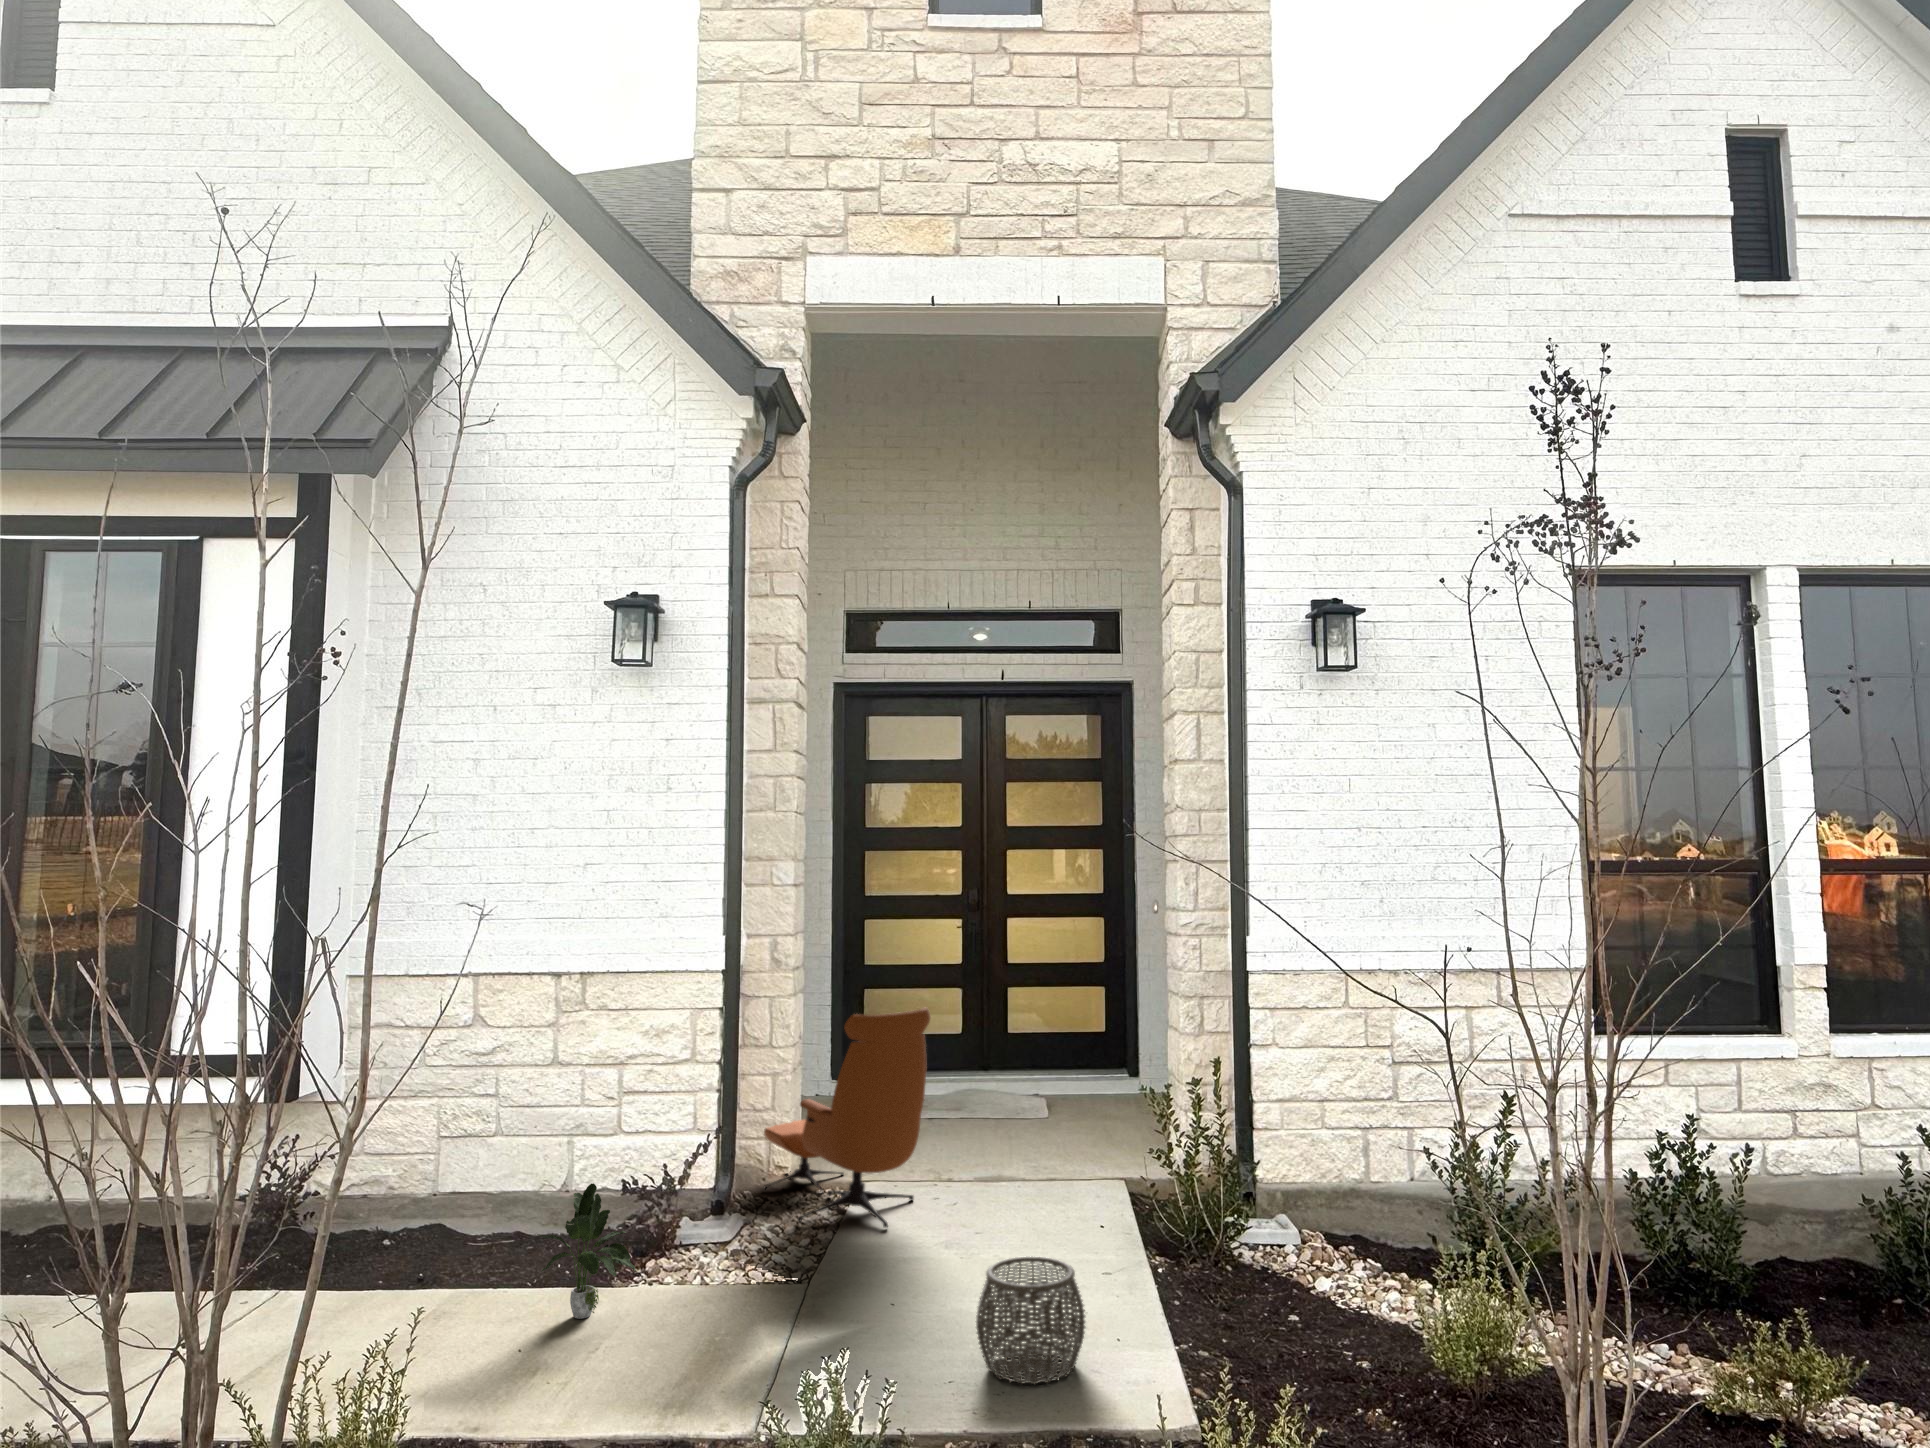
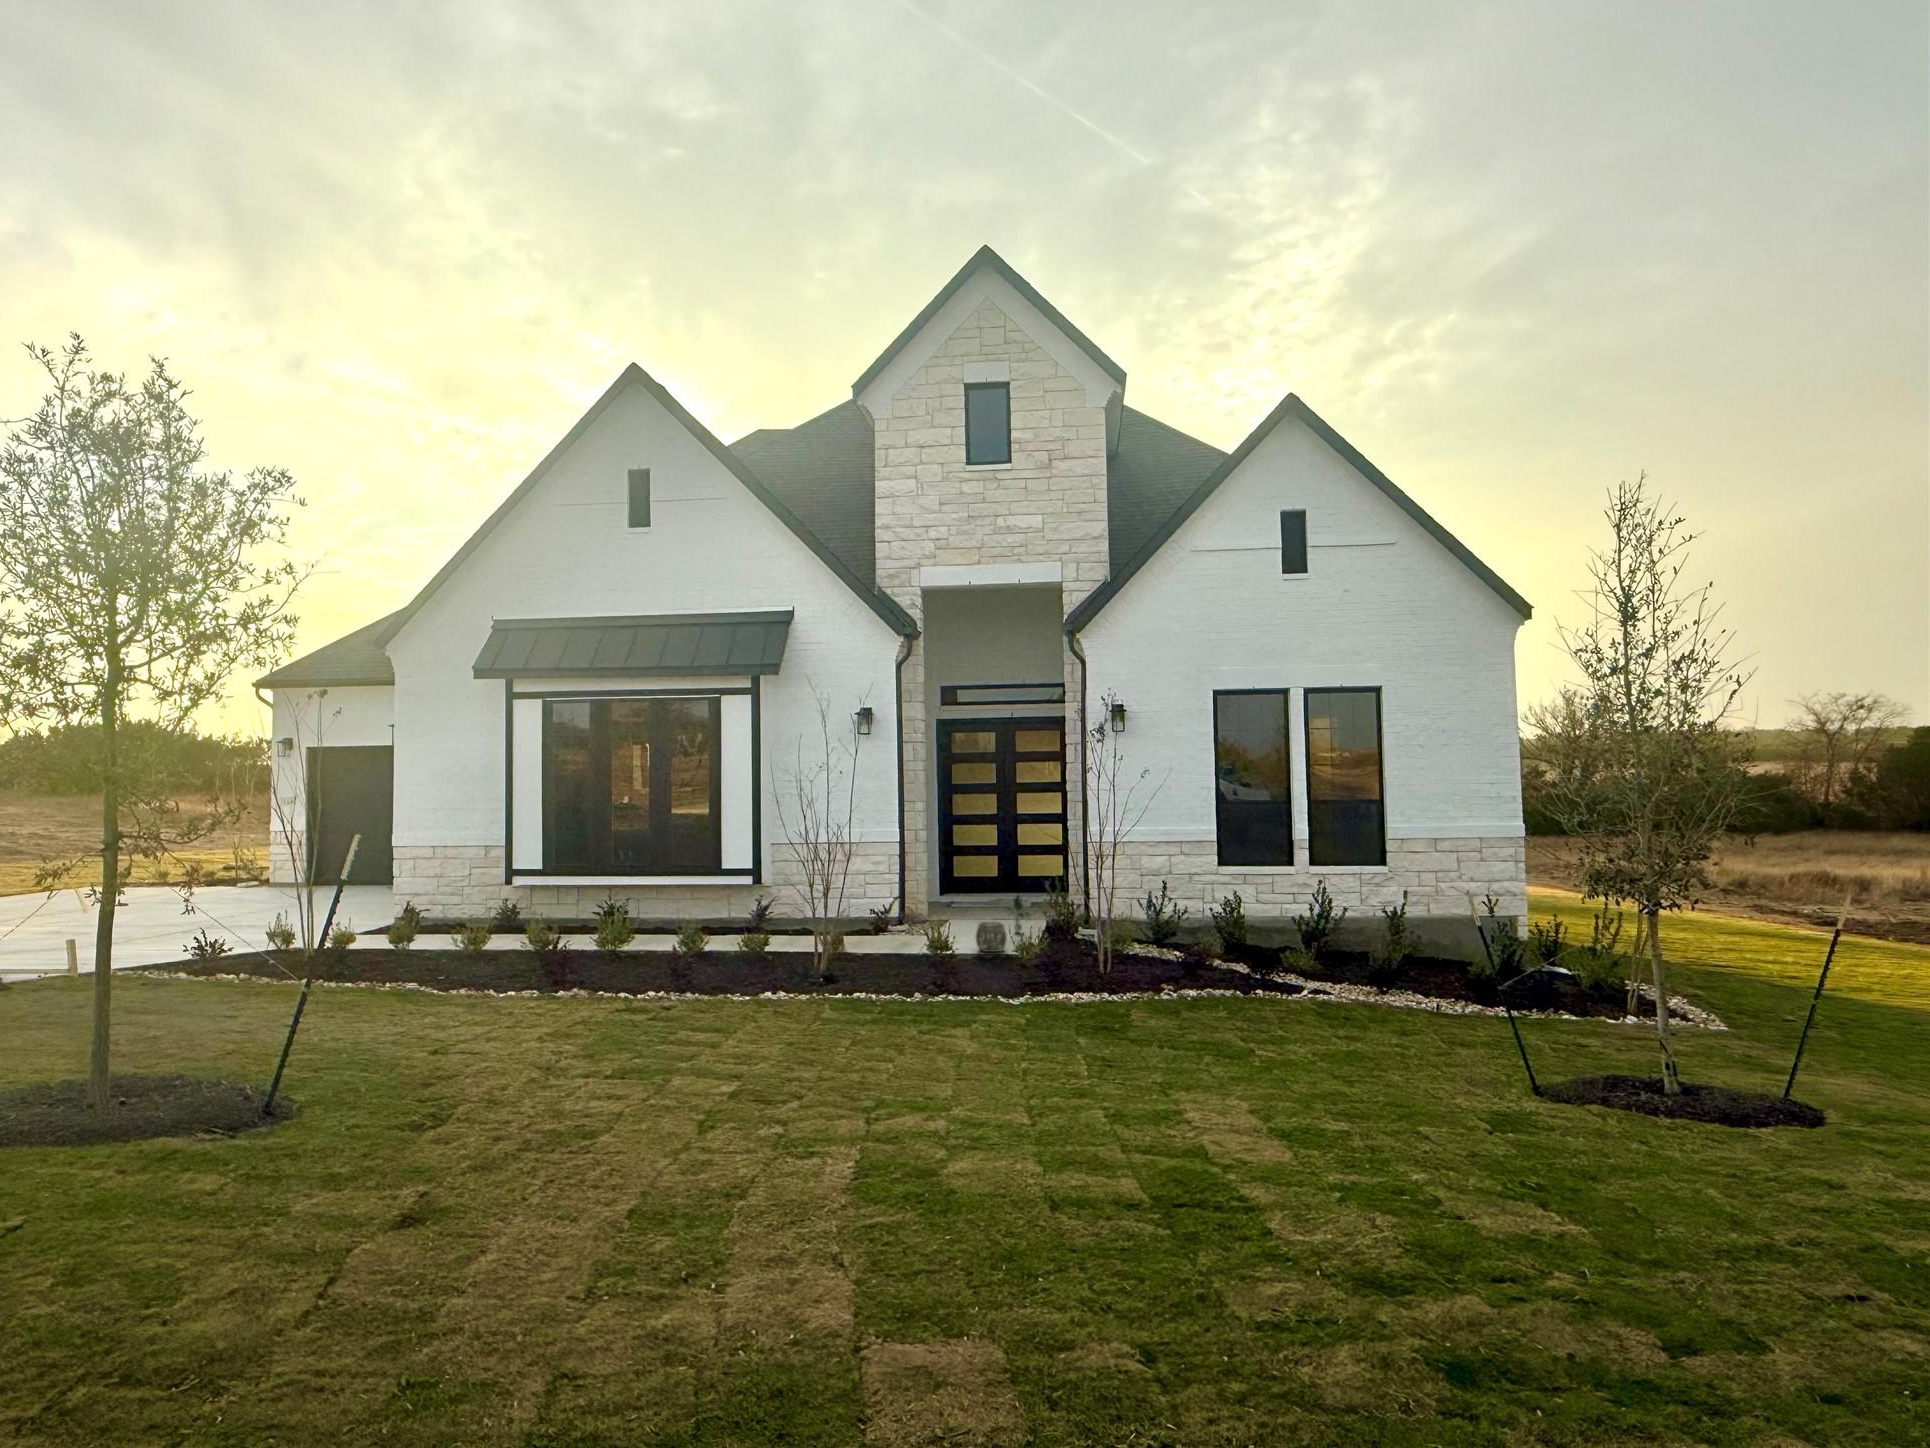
lounge chair: present [764,1008,931,1228] -> none [914,854,970,929]
potted plant: present [537,1183,636,1319] -> present [1010,895,1030,933]

